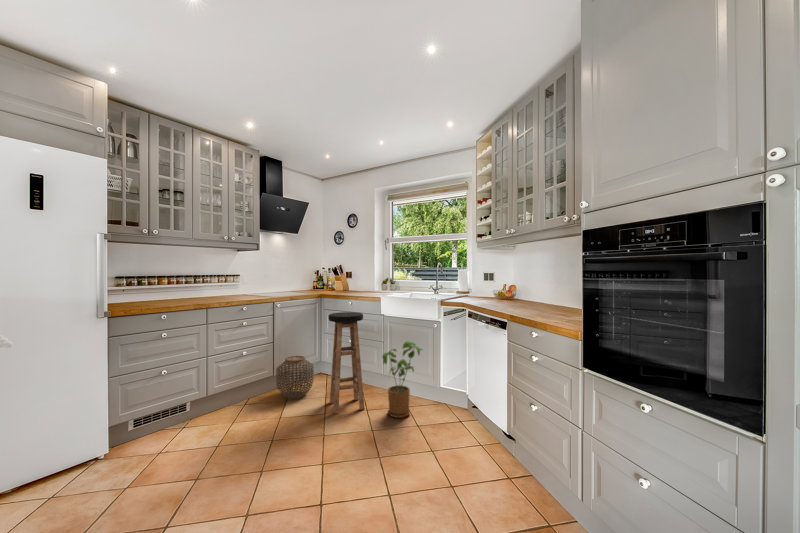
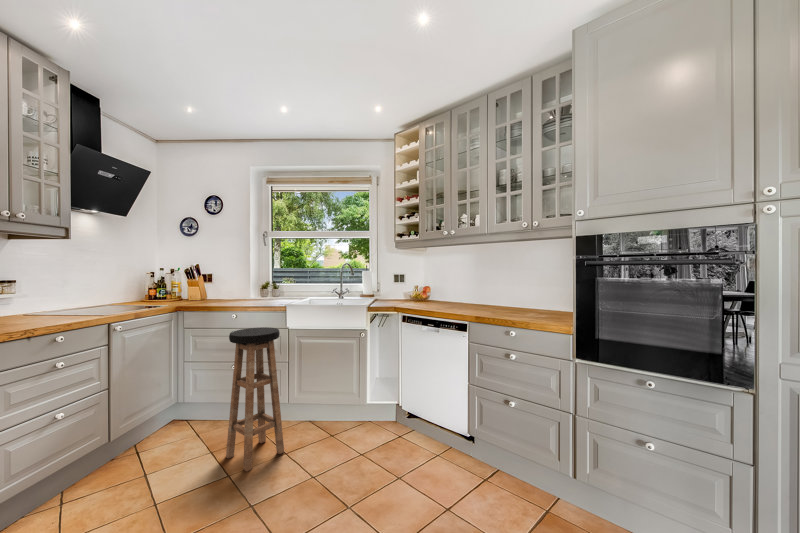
house plant: present [382,341,422,418] -> none [307,356,356,451]
woven basket: present [276,356,314,399] -> none [123,400,191,471]

